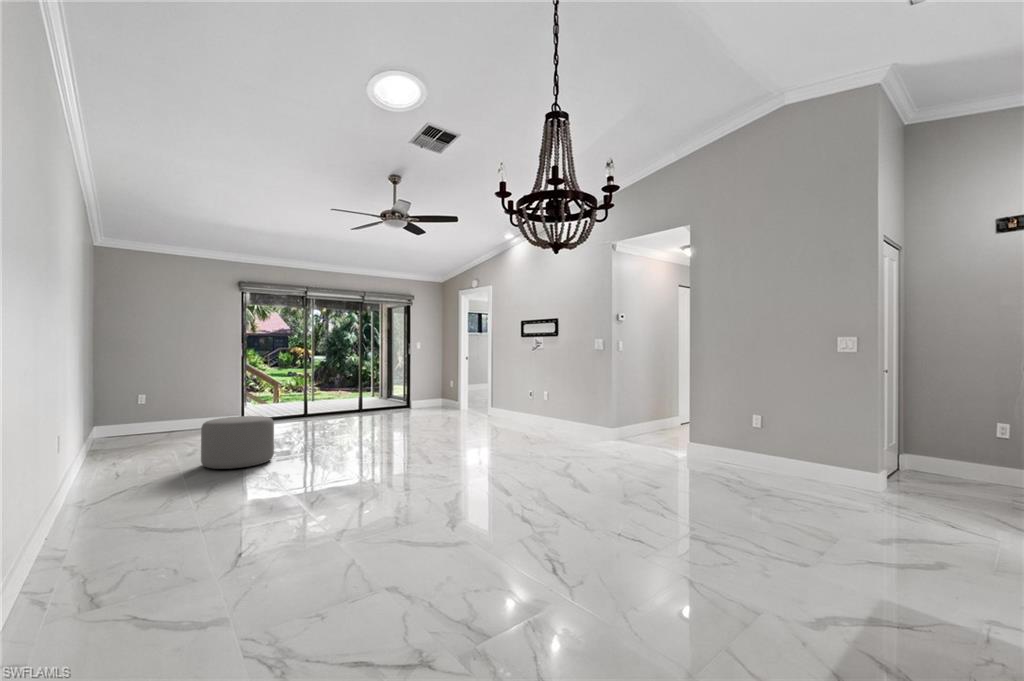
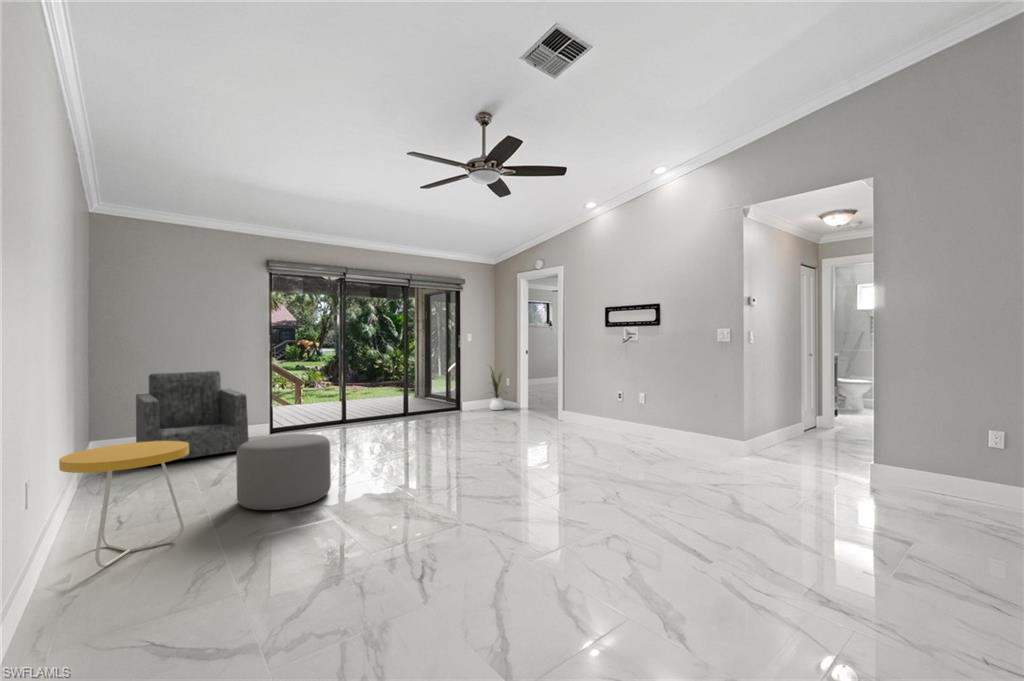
house plant: none [433,369,452,409] -> present [490,367,504,410]
armchair: none [127,371,219,444] -> present [136,371,249,459]
side table: none [75,415,164,496] -> present [59,441,189,567]

